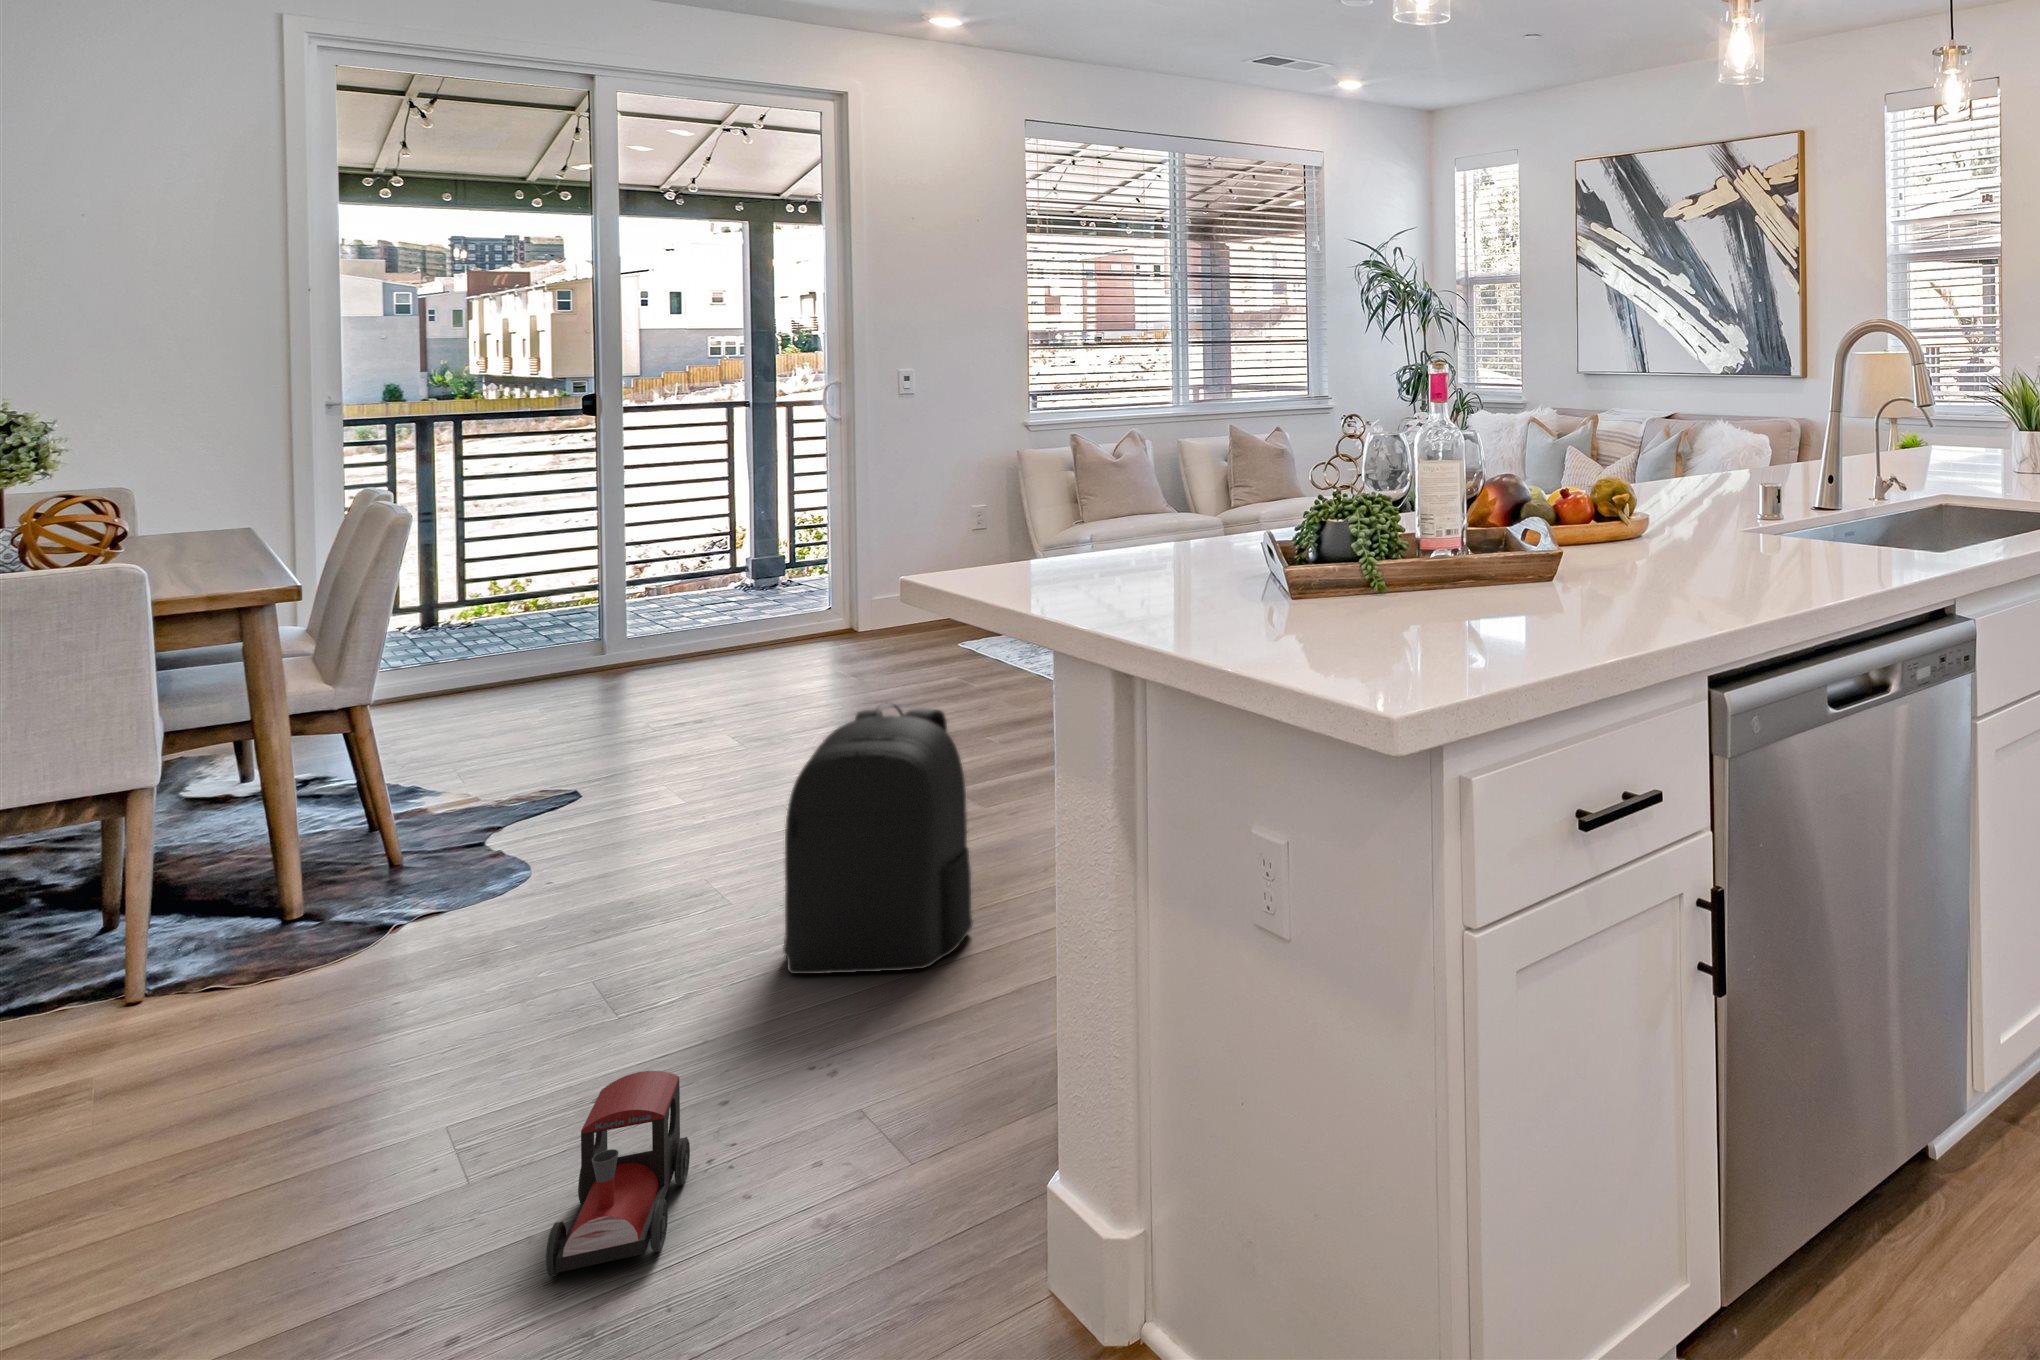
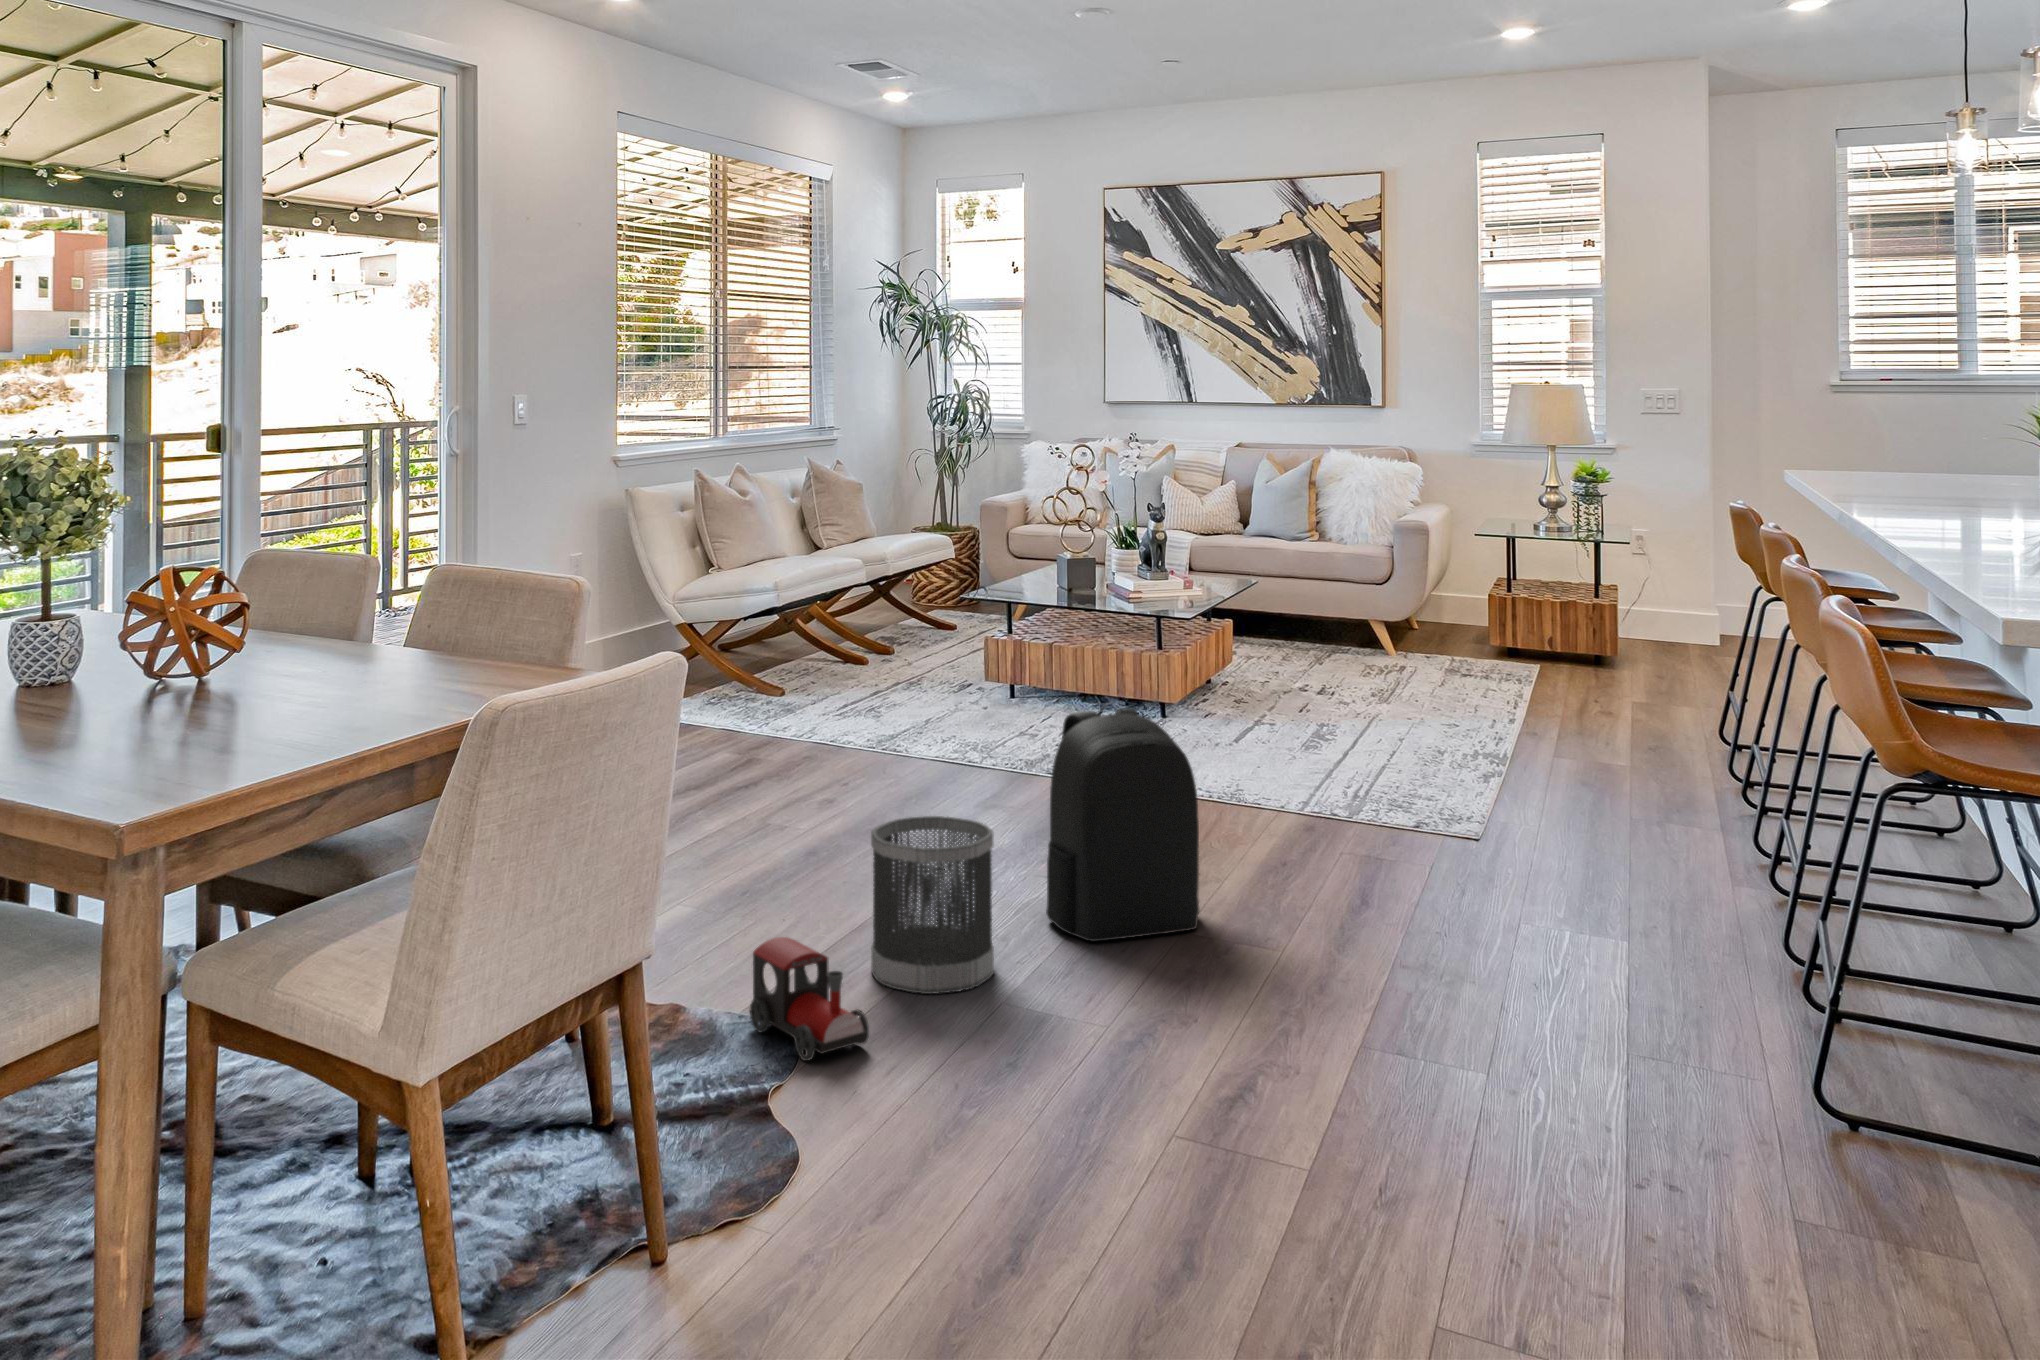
wastebasket: none [483,820,648,1031] -> present [871,816,994,994]
toy train: present [546,1071,690,1277] -> present [750,937,869,1061]

